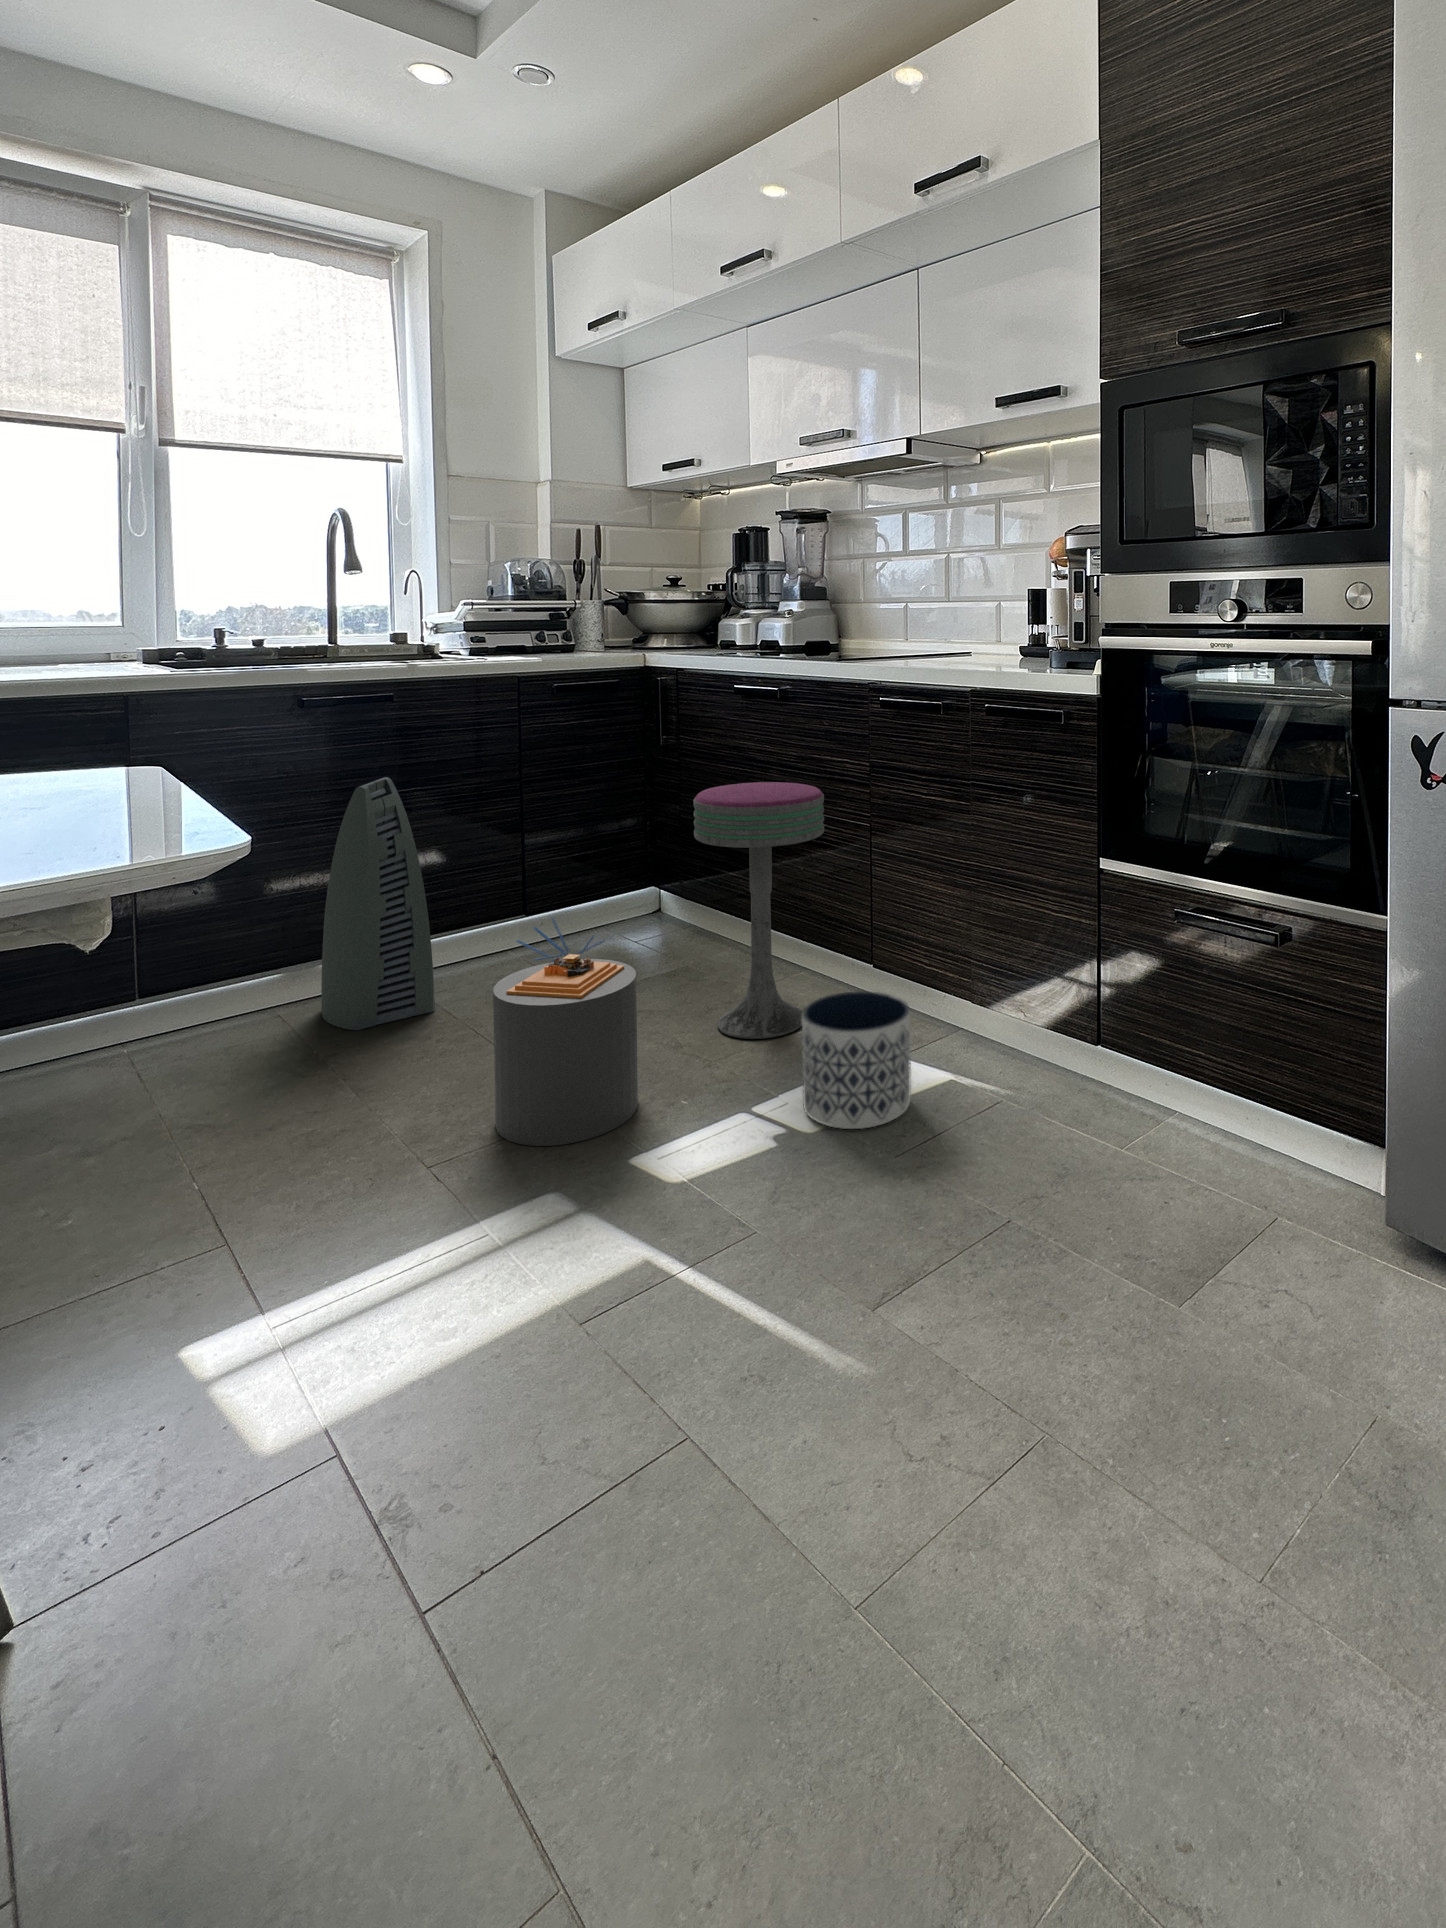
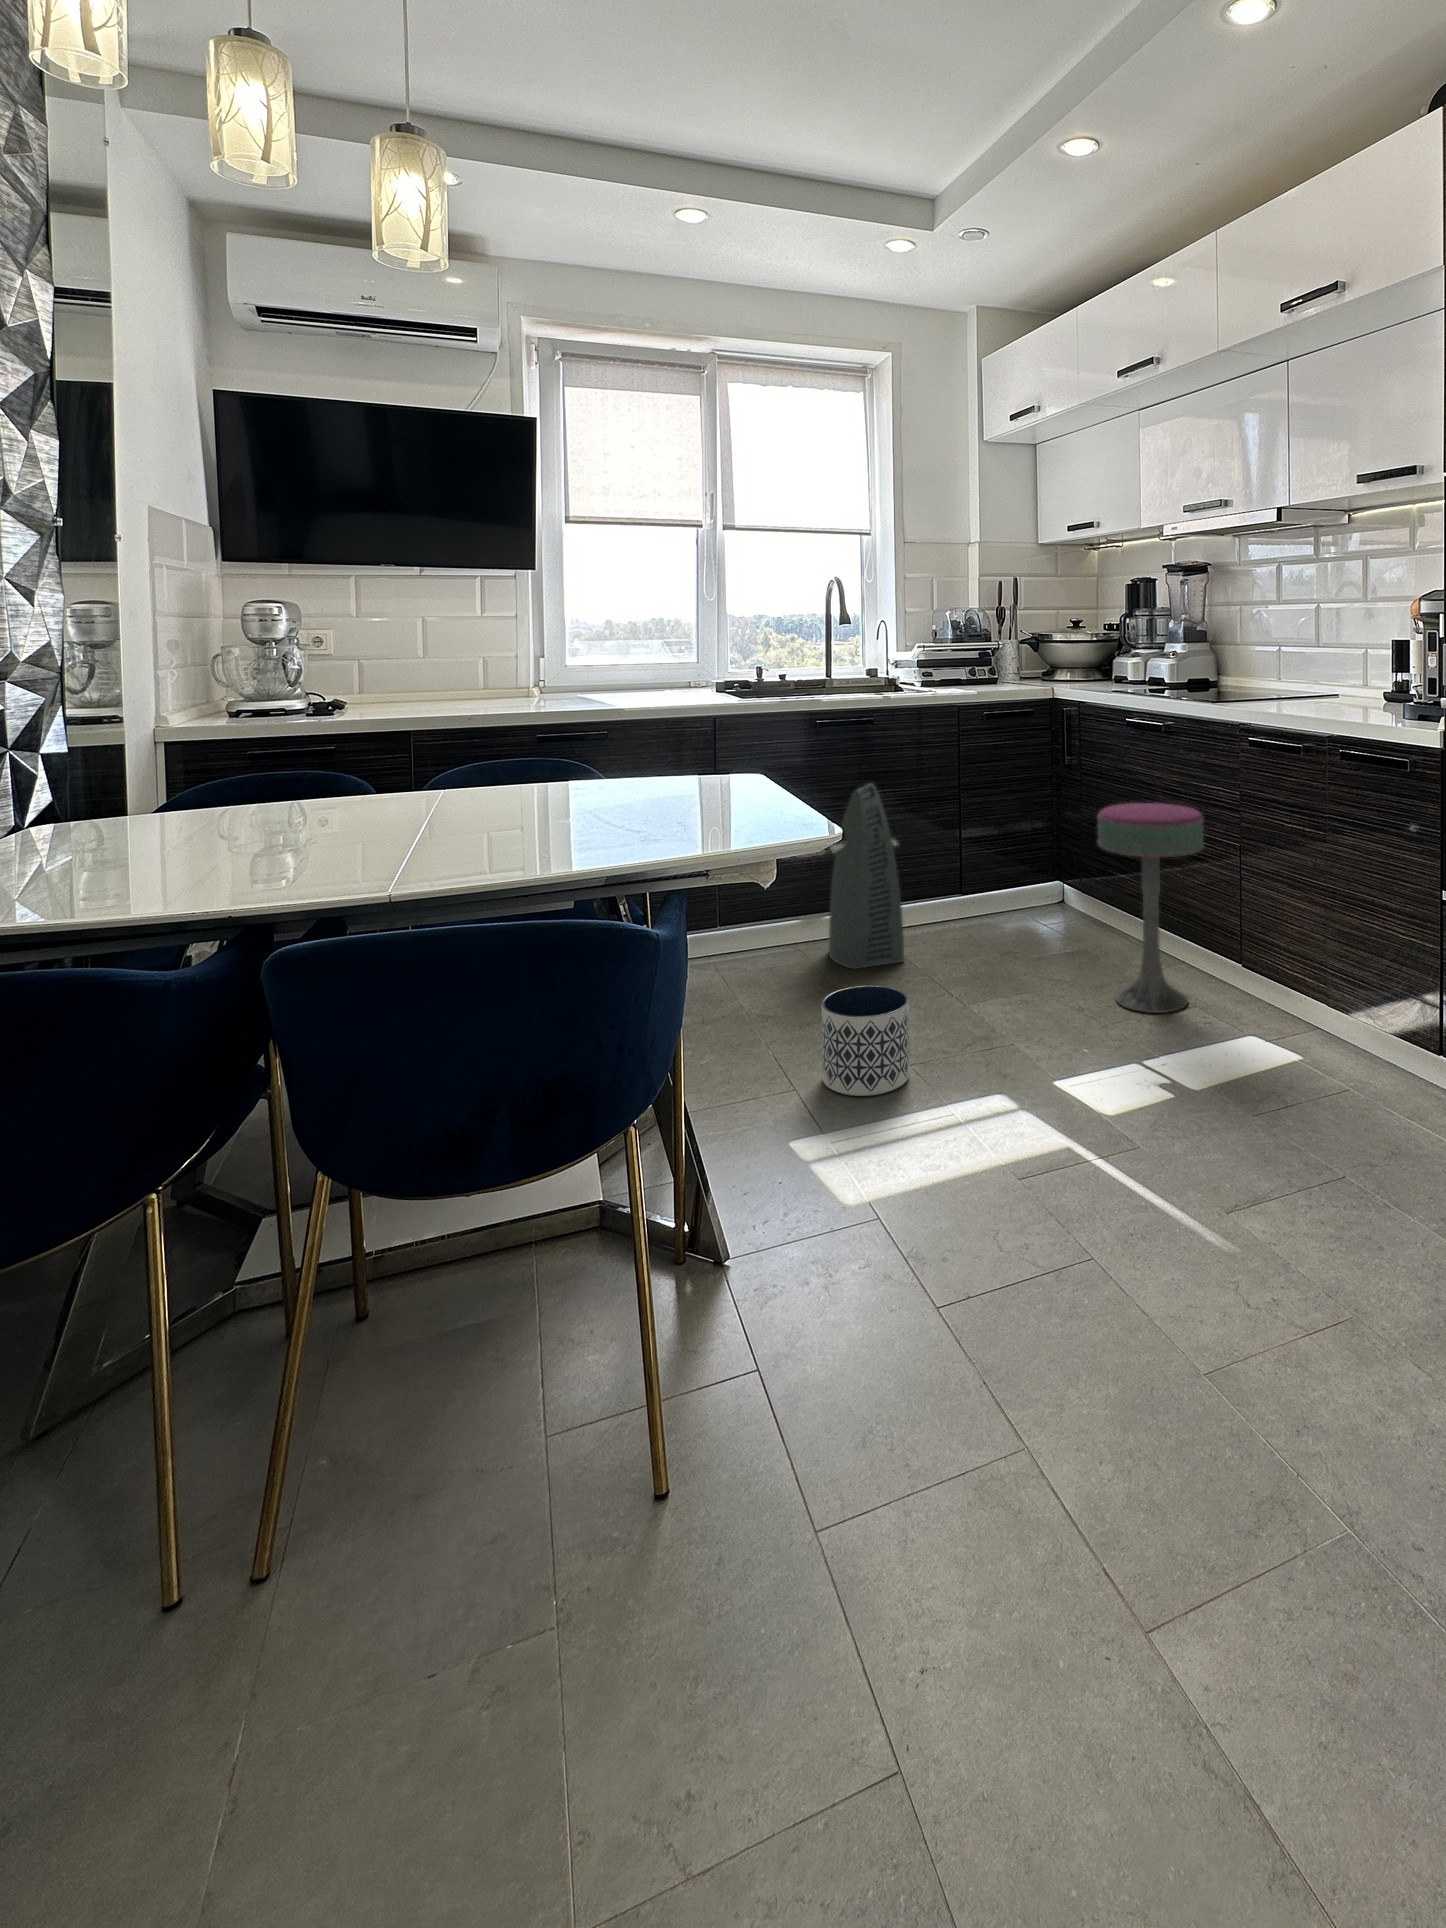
trash can: present [493,917,638,1146] -> none [956,894,1057,1068]
planter: present [802,991,911,1129] -> present [821,986,910,1096]

